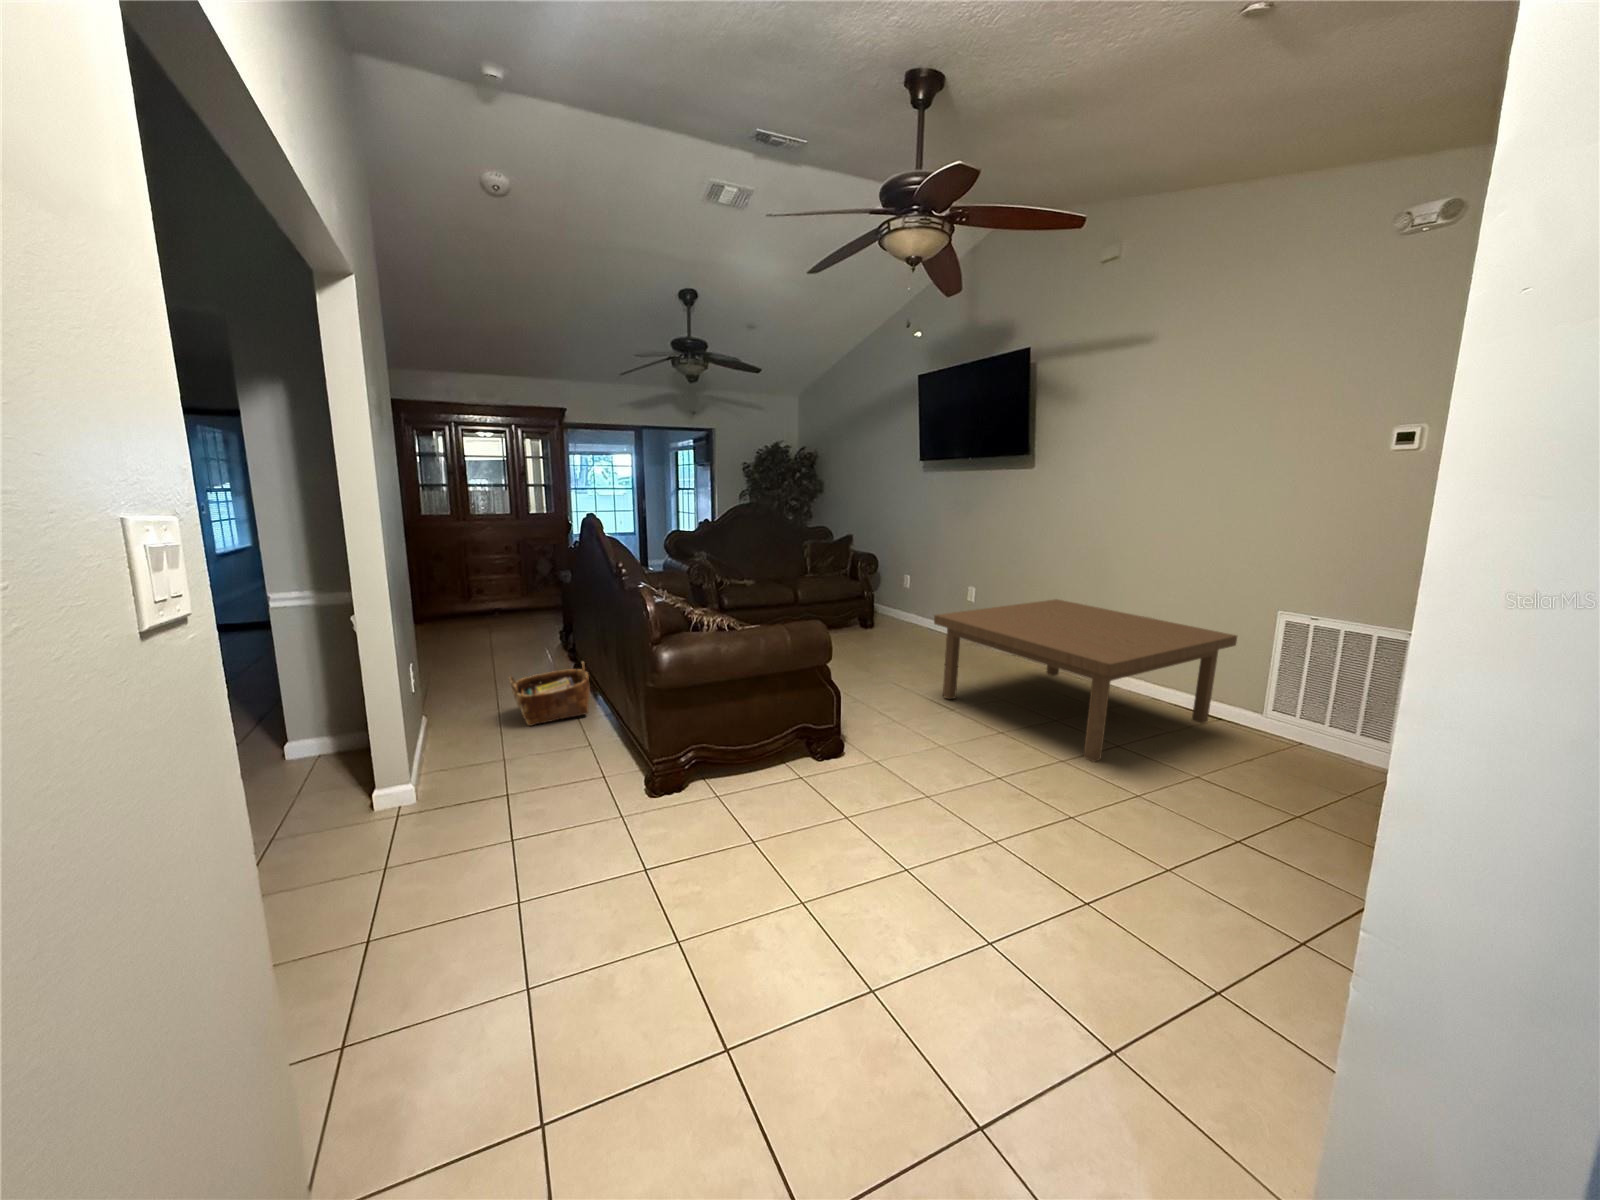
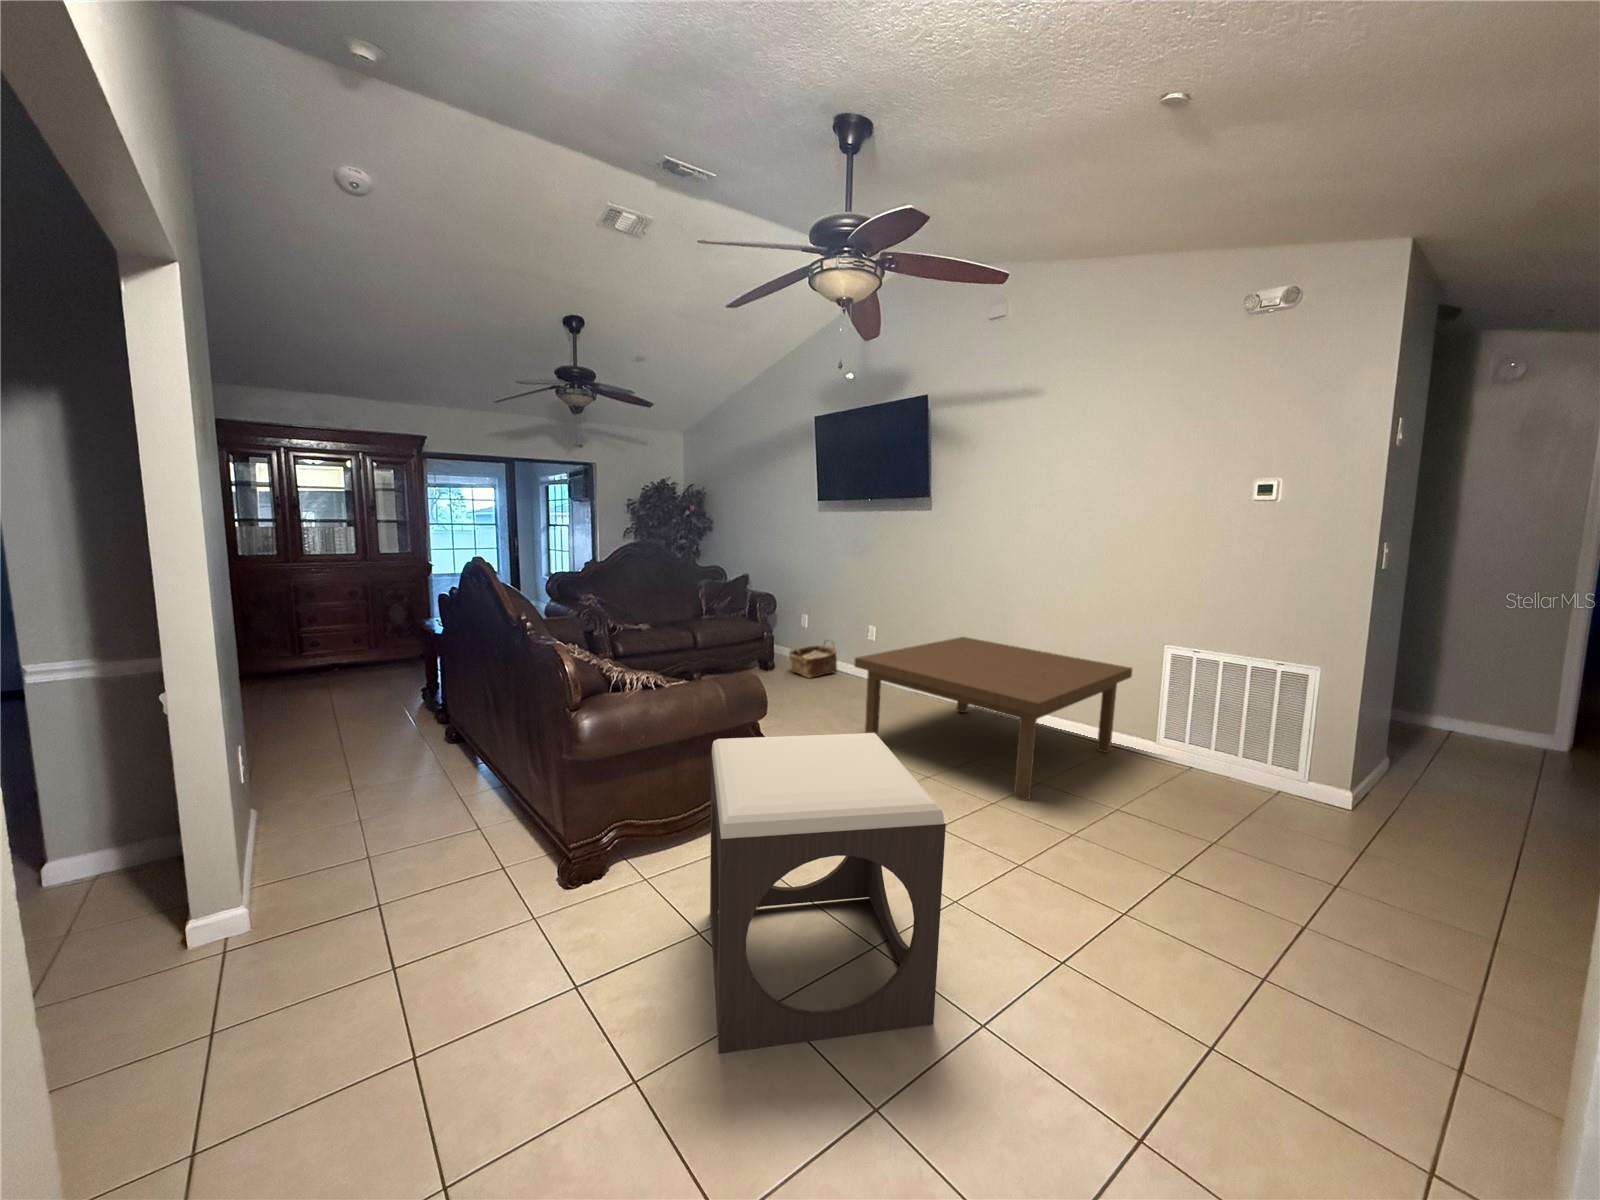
woven basket: present [509,662,590,726] -> present [789,639,837,678]
footstool: none [748,675,955,940] -> present [710,733,946,1053]

